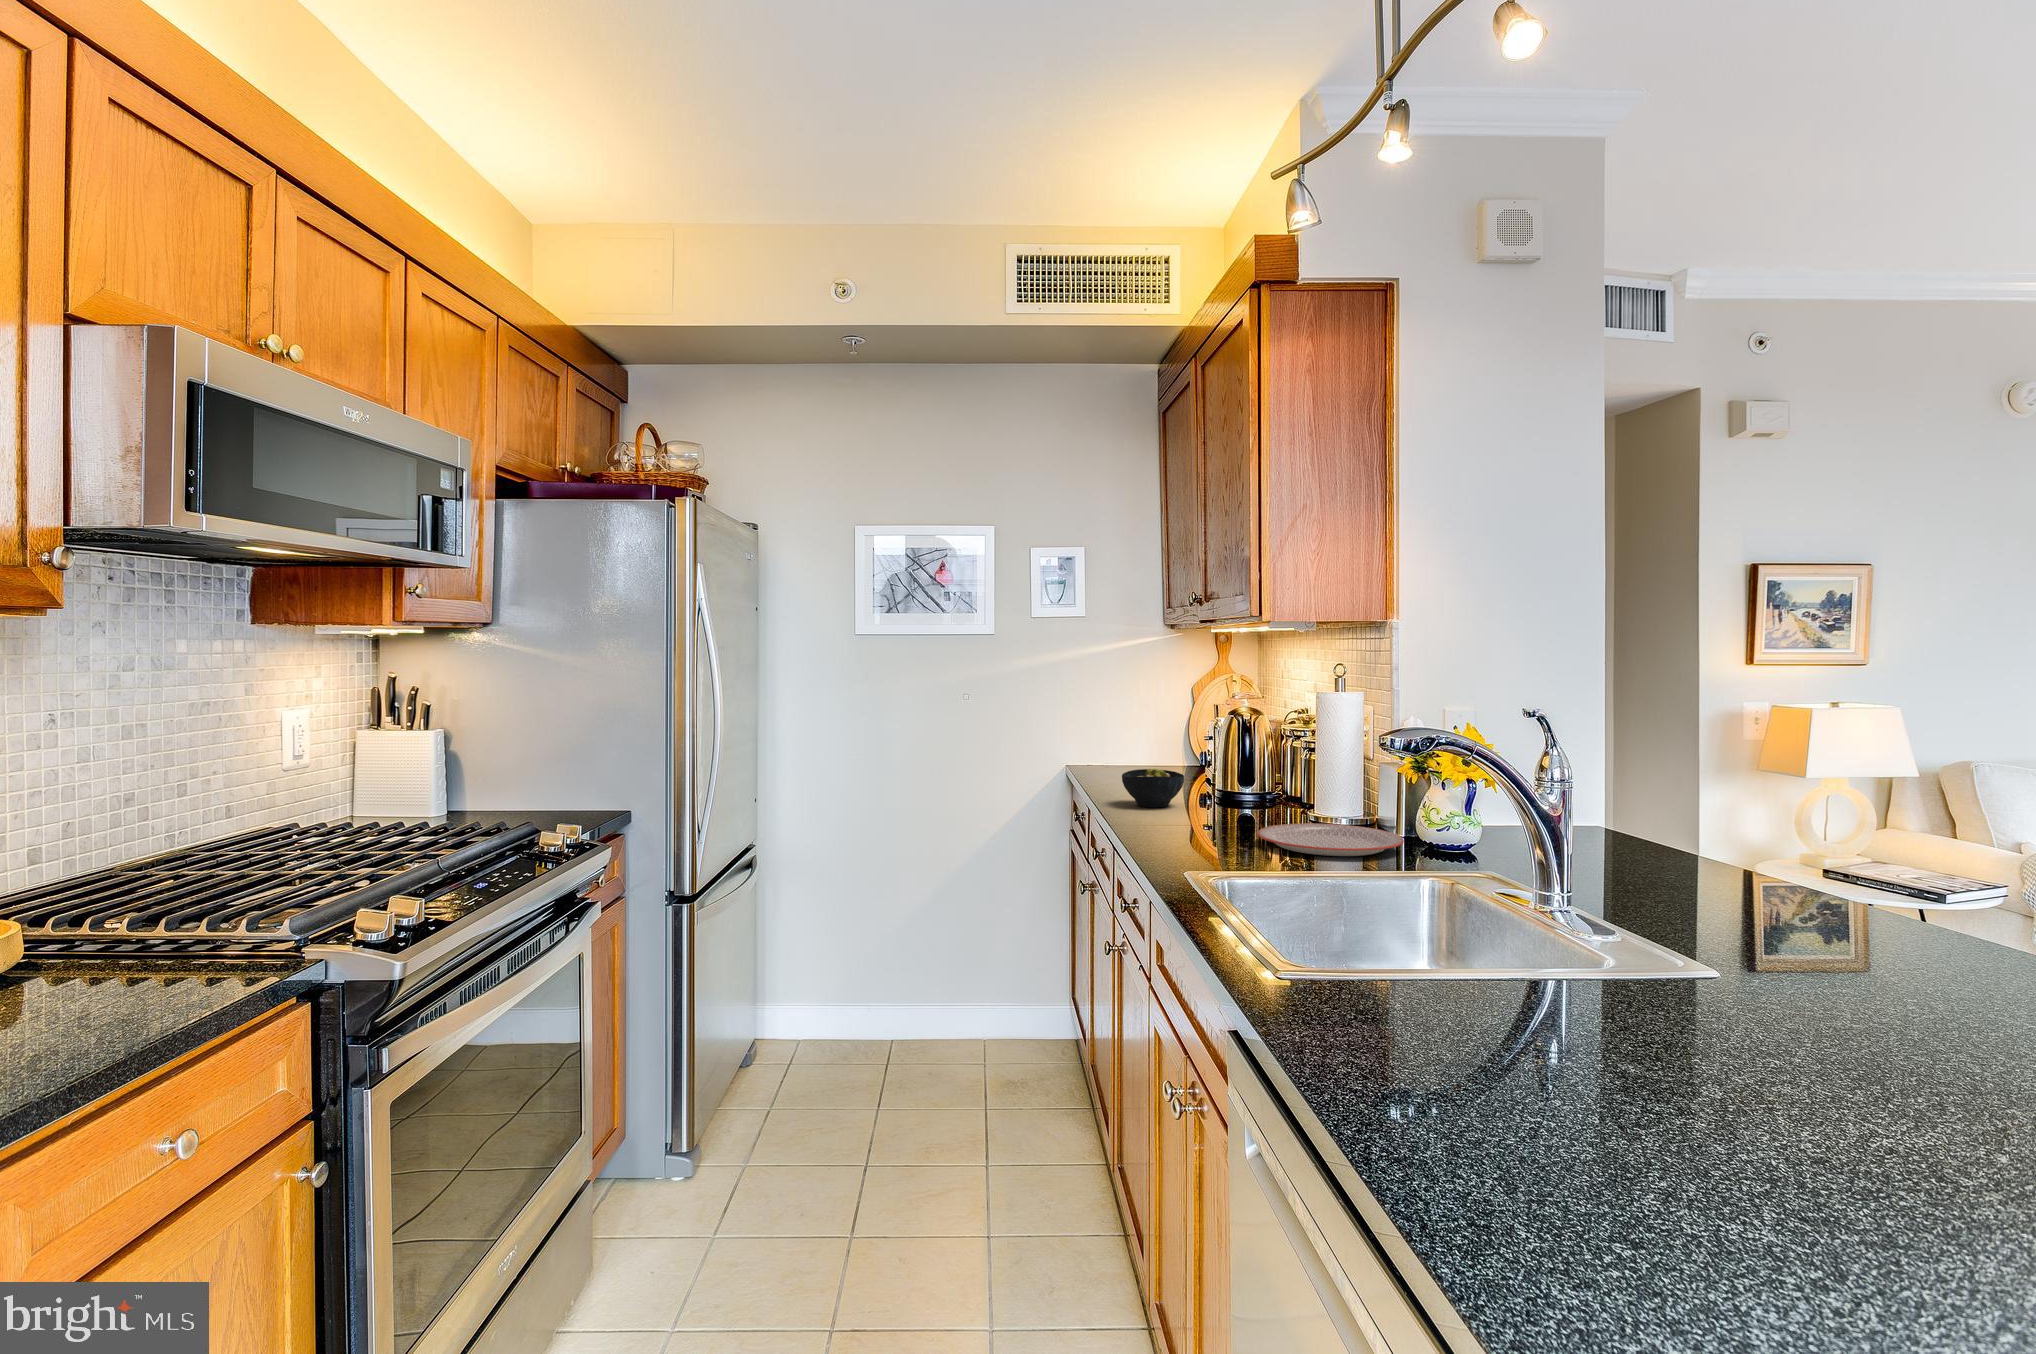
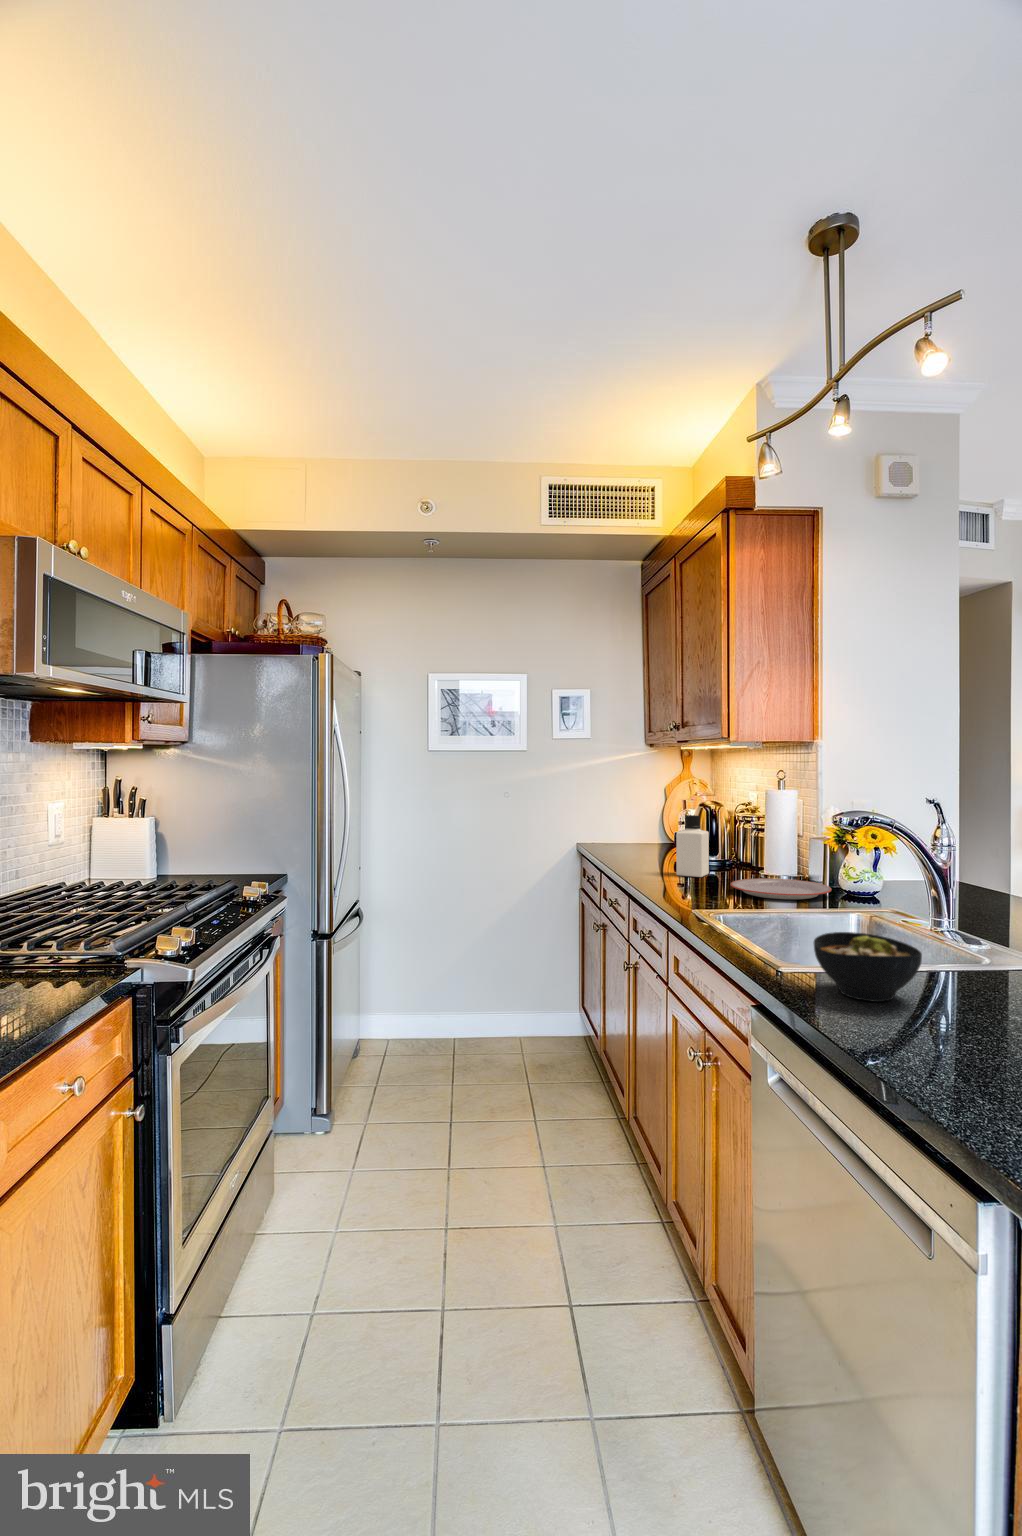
bottle: none [1189,730,1237,820] -> present [676,815,709,877]
bowl: present [1122,769,1184,807] -> present [814,932,922,1002]

